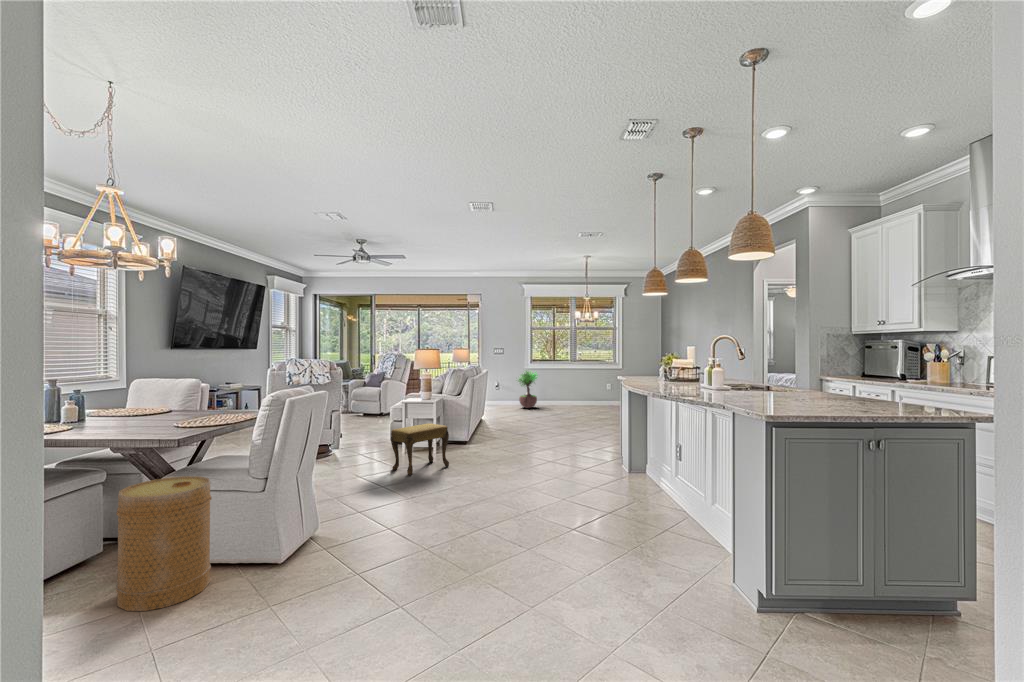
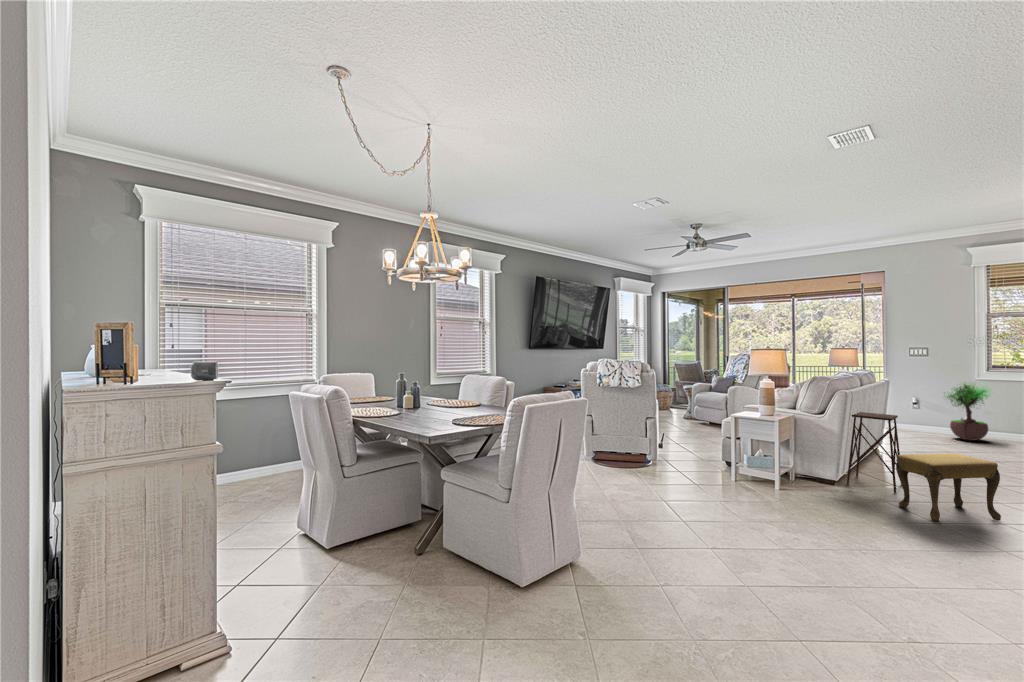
side table: none [474,392,504,443] -> present [847,412,900,493]
footstool: present [391,423,449,475] -> present [896,453,1001,521]
basket: present [116,476,212,611] -> none [381,472,458,604]

